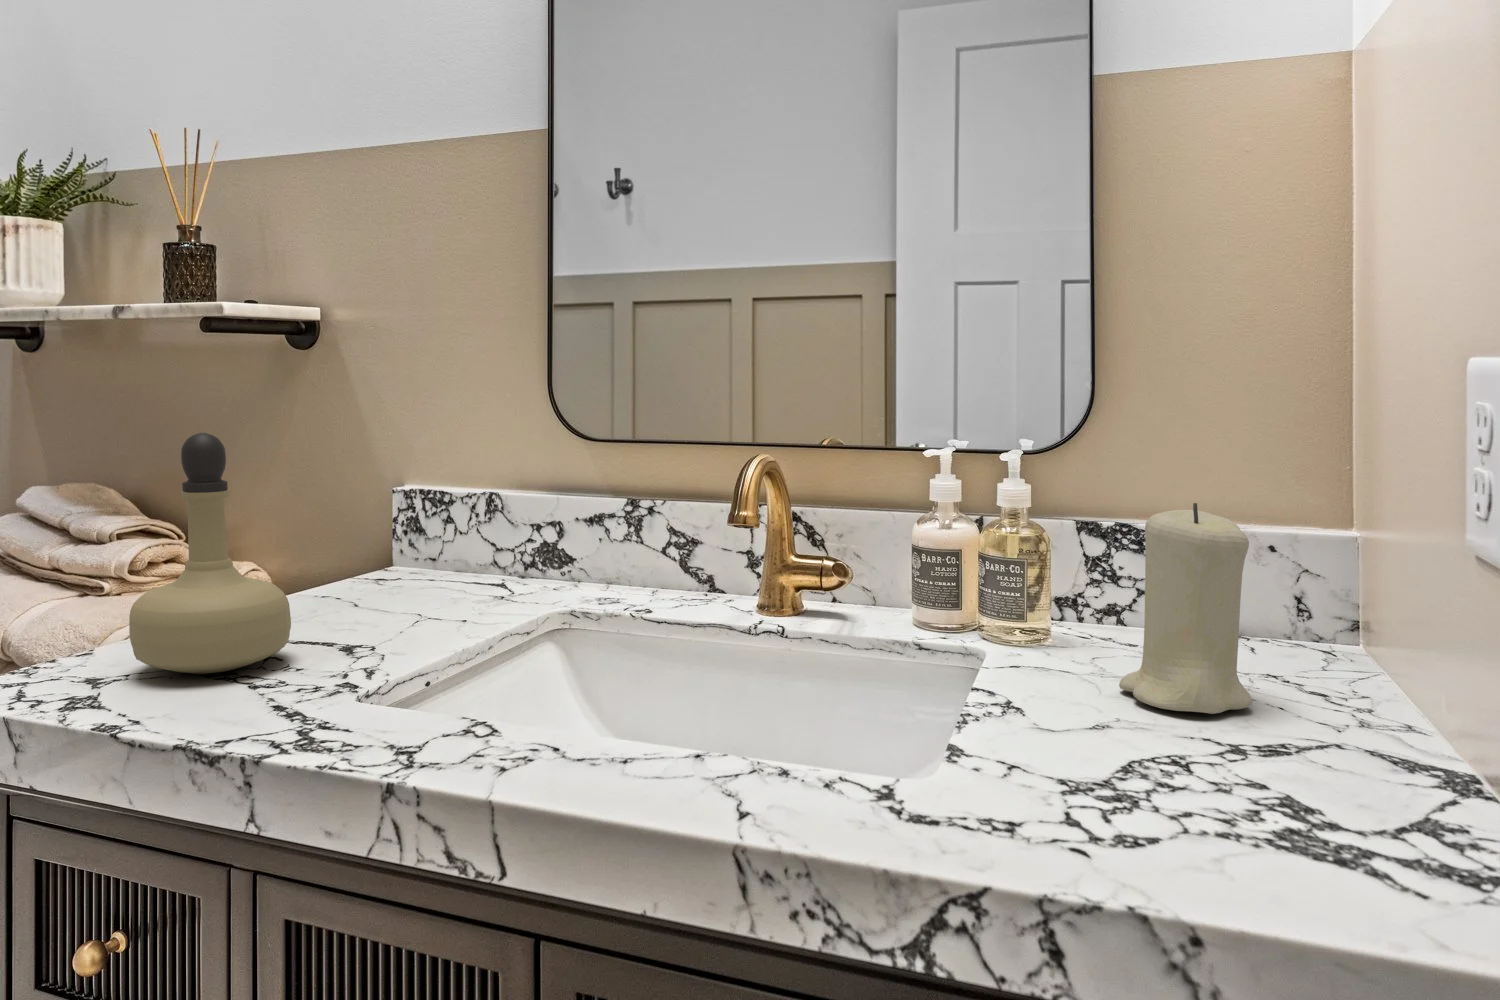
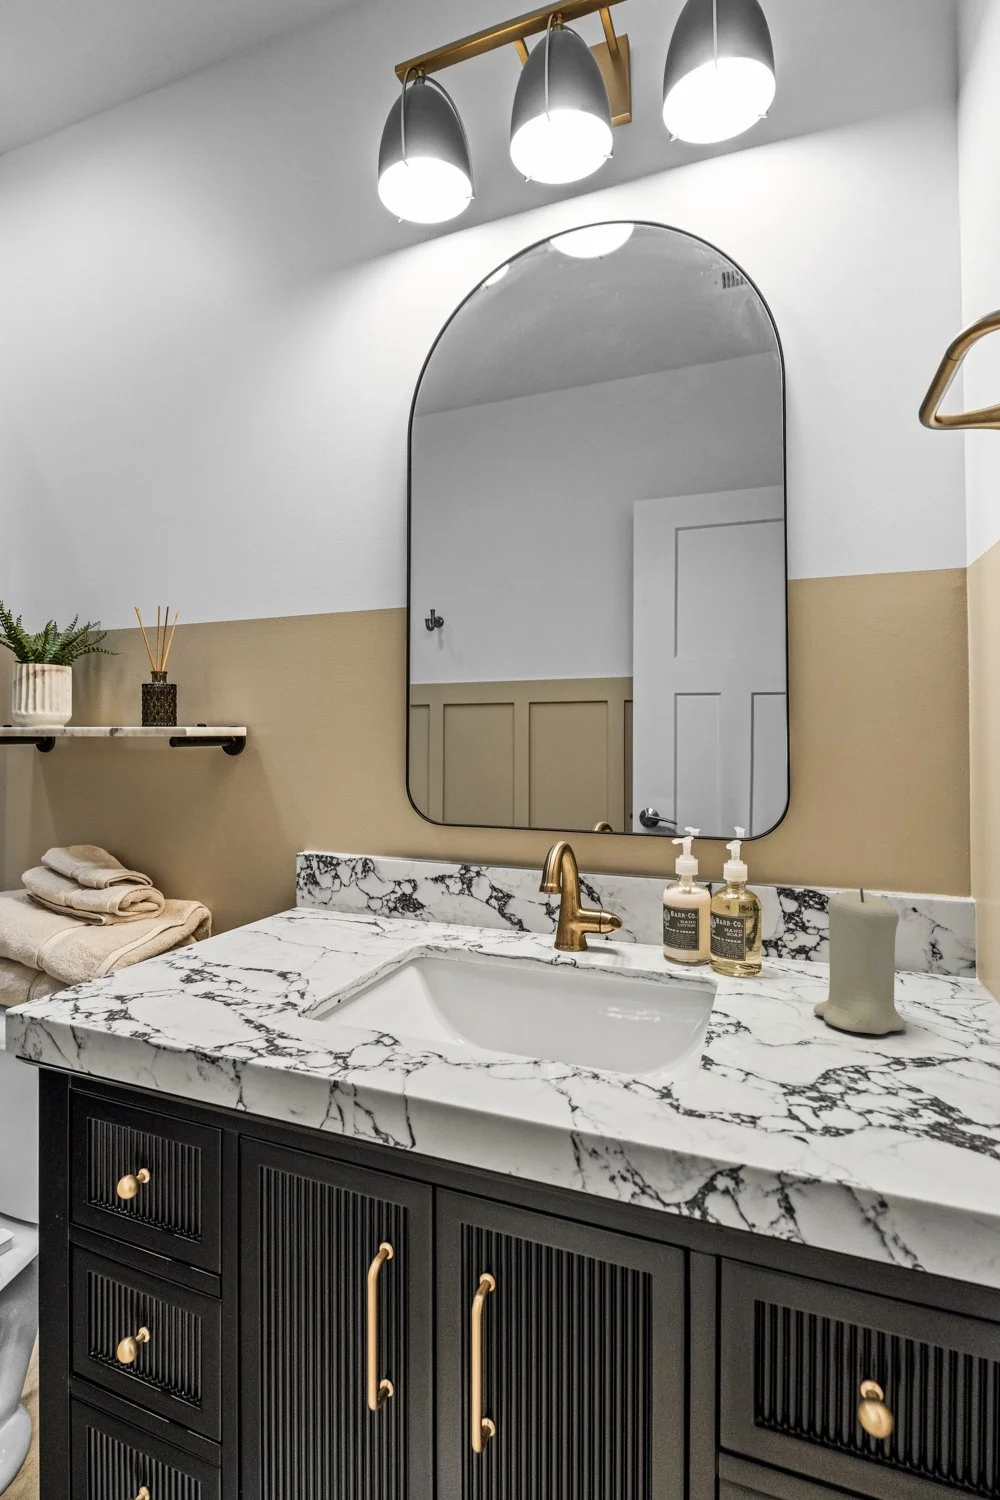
perfume bottle: present [129,433,291,674] -> none [144,831,248,994]

